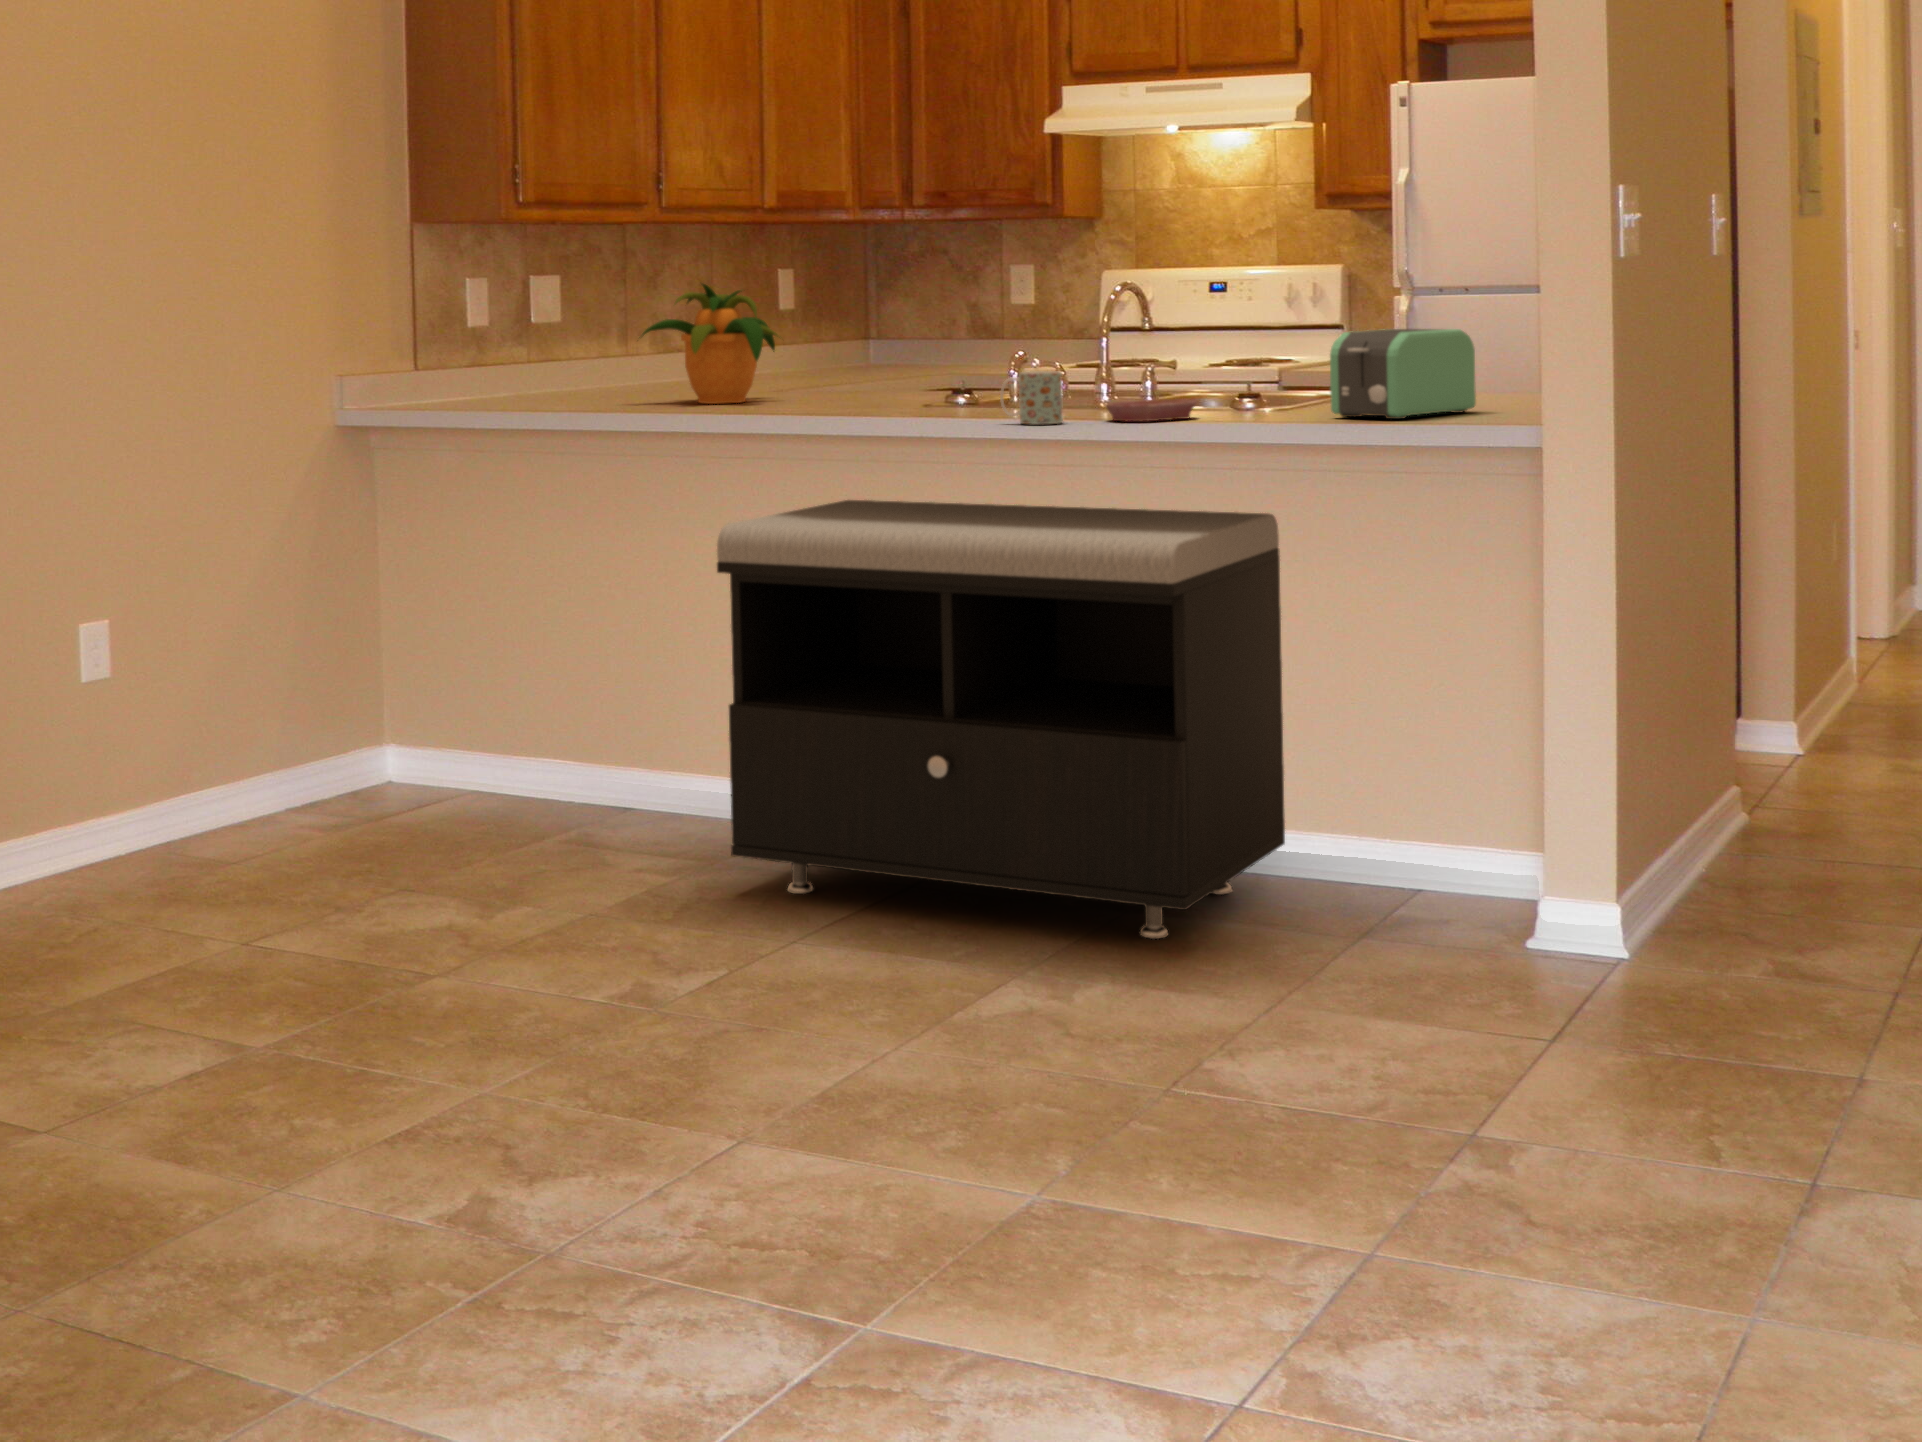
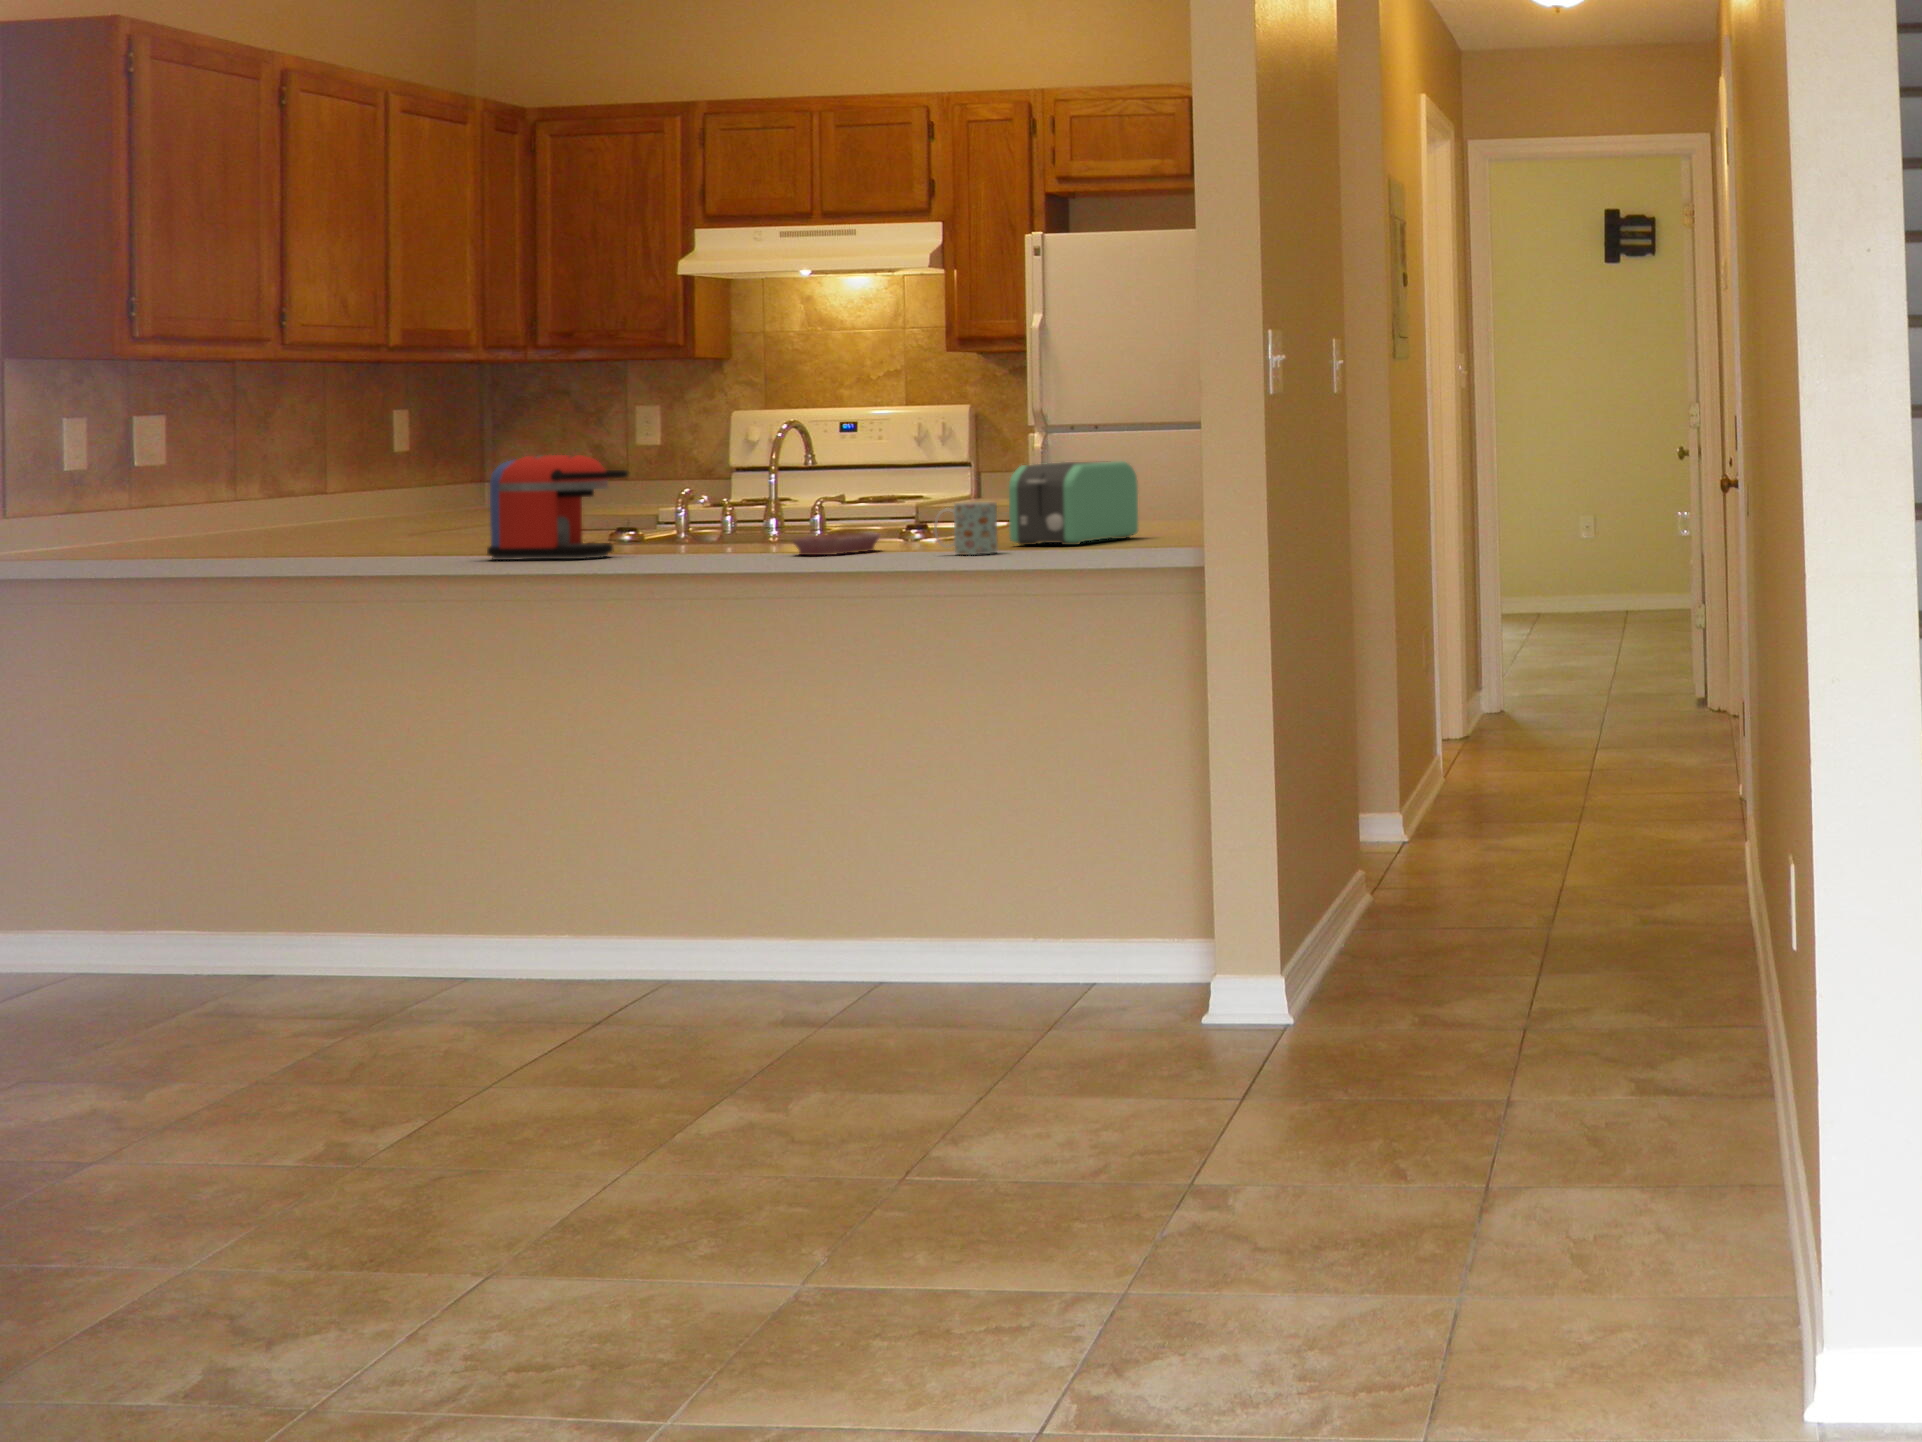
potted plant: present [639,284,778,404] -> none [244,424,421,554]
coffee maker: none [828,315,954,417] -> present [487,455,628,560]
mug: present [1000,371,1063,424] -> present [934,502,998,555]
storage bench: present [717,500,1285,939] -> none [389,638,971,1054]

